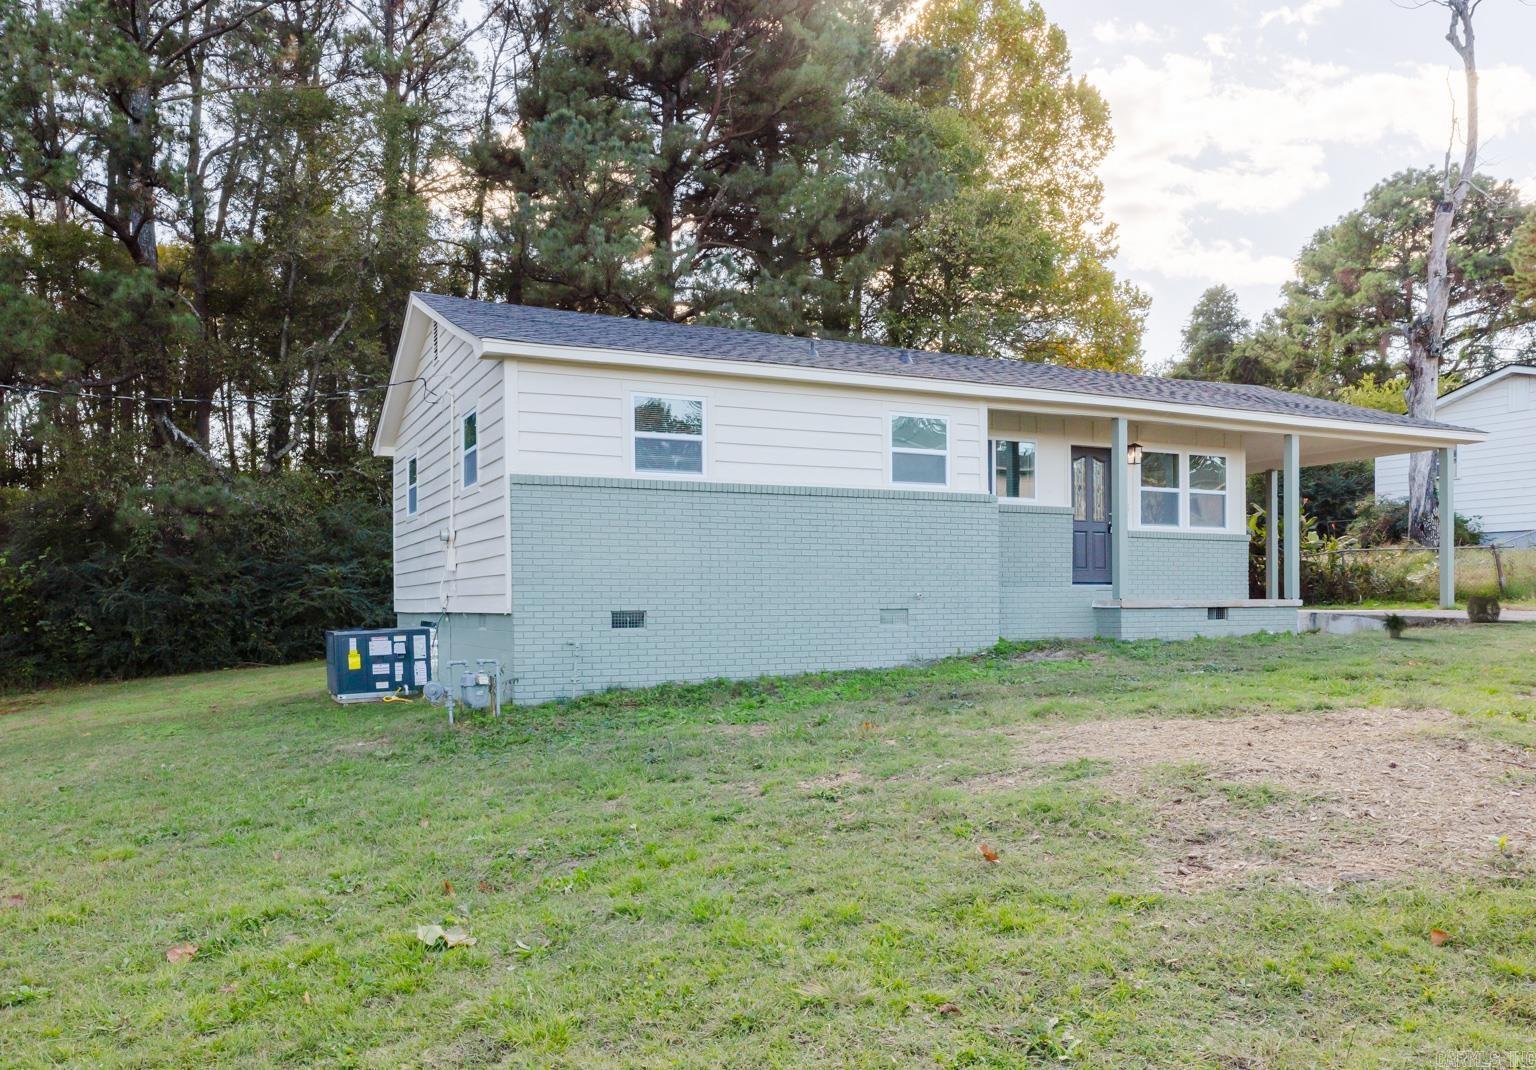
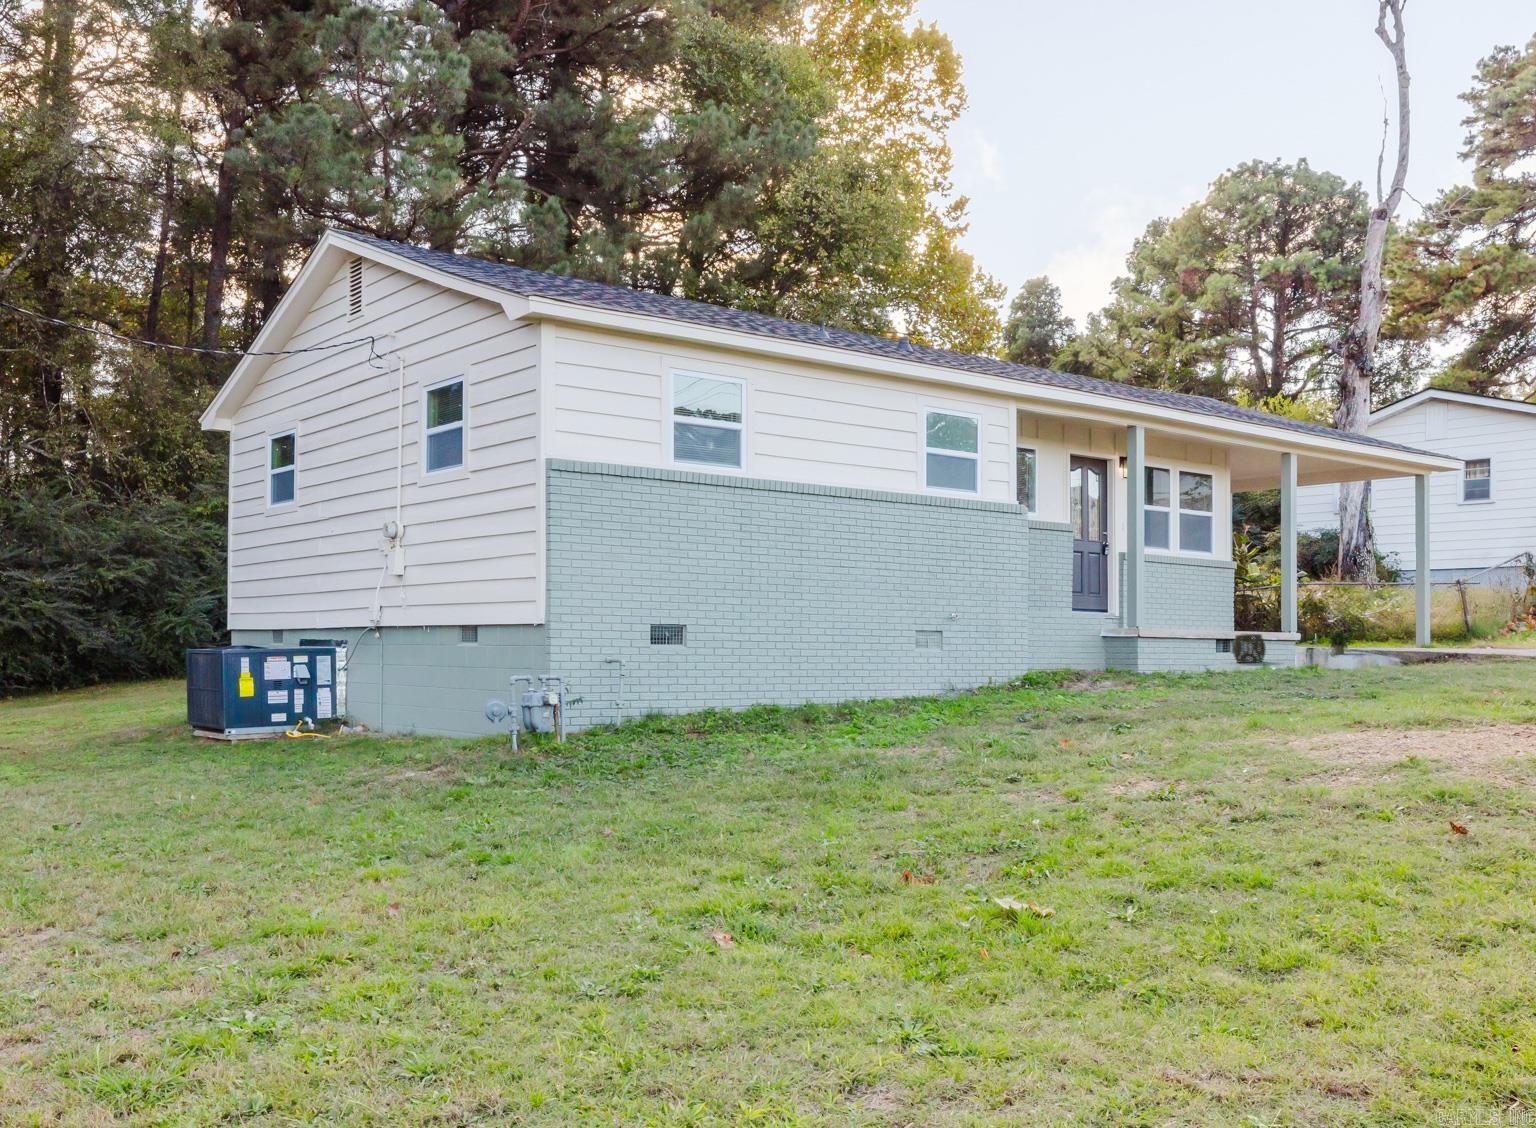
woven basket: present [1467,597,1500,622] -> present [1233,634,1266,663]

